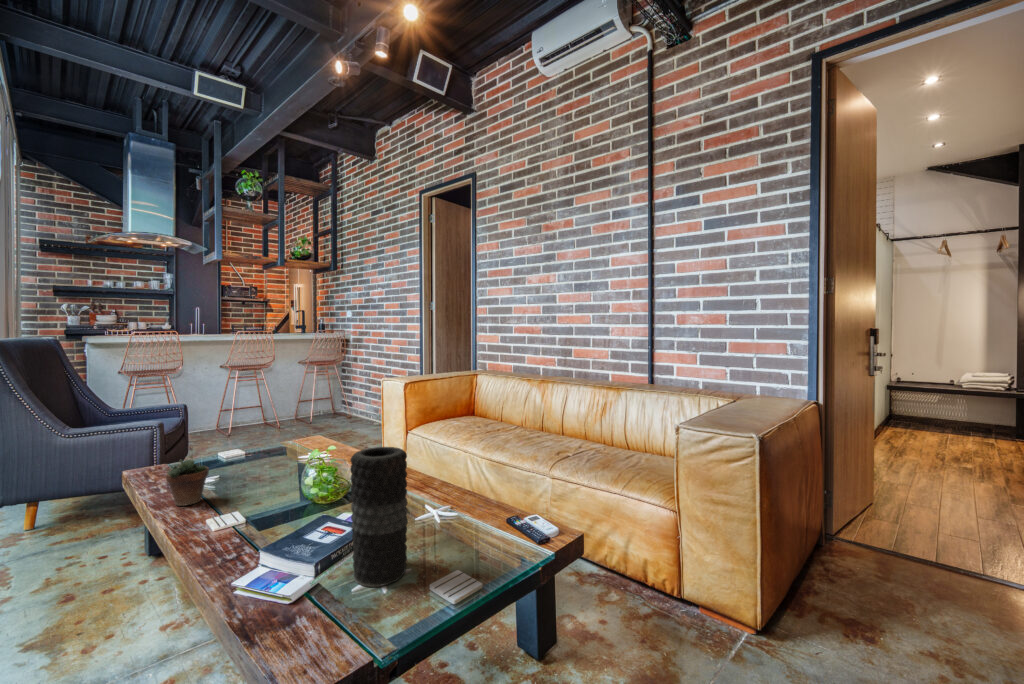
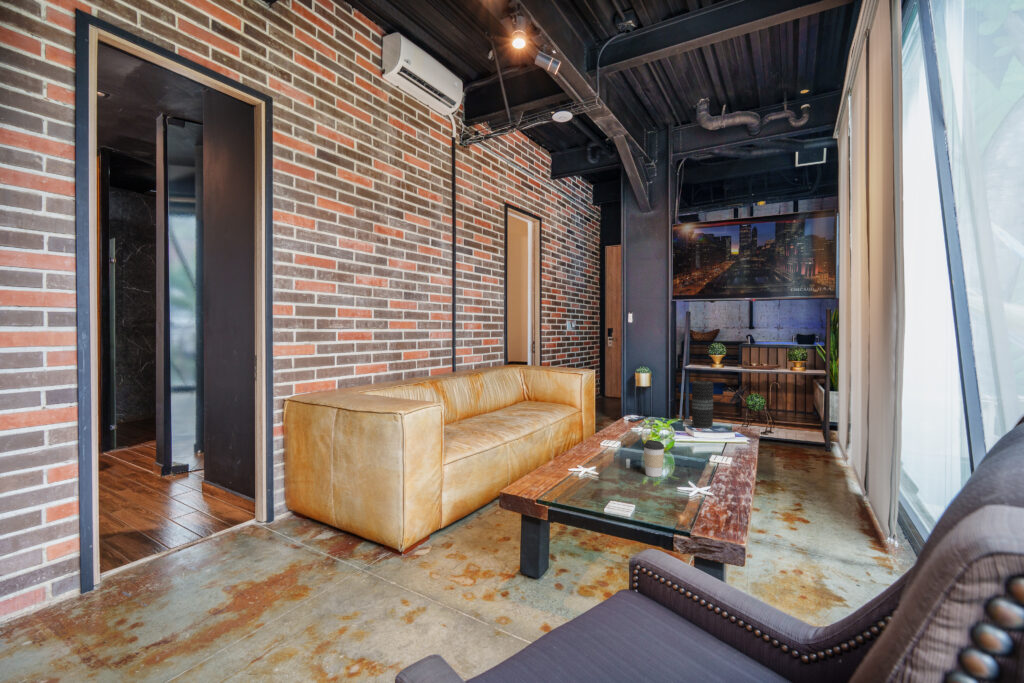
coffee cup: none [223,433,247,470] -> present [644,440,664,477]
succulent plant: present [166,447,209,506] -> none [708,421,736,464]

